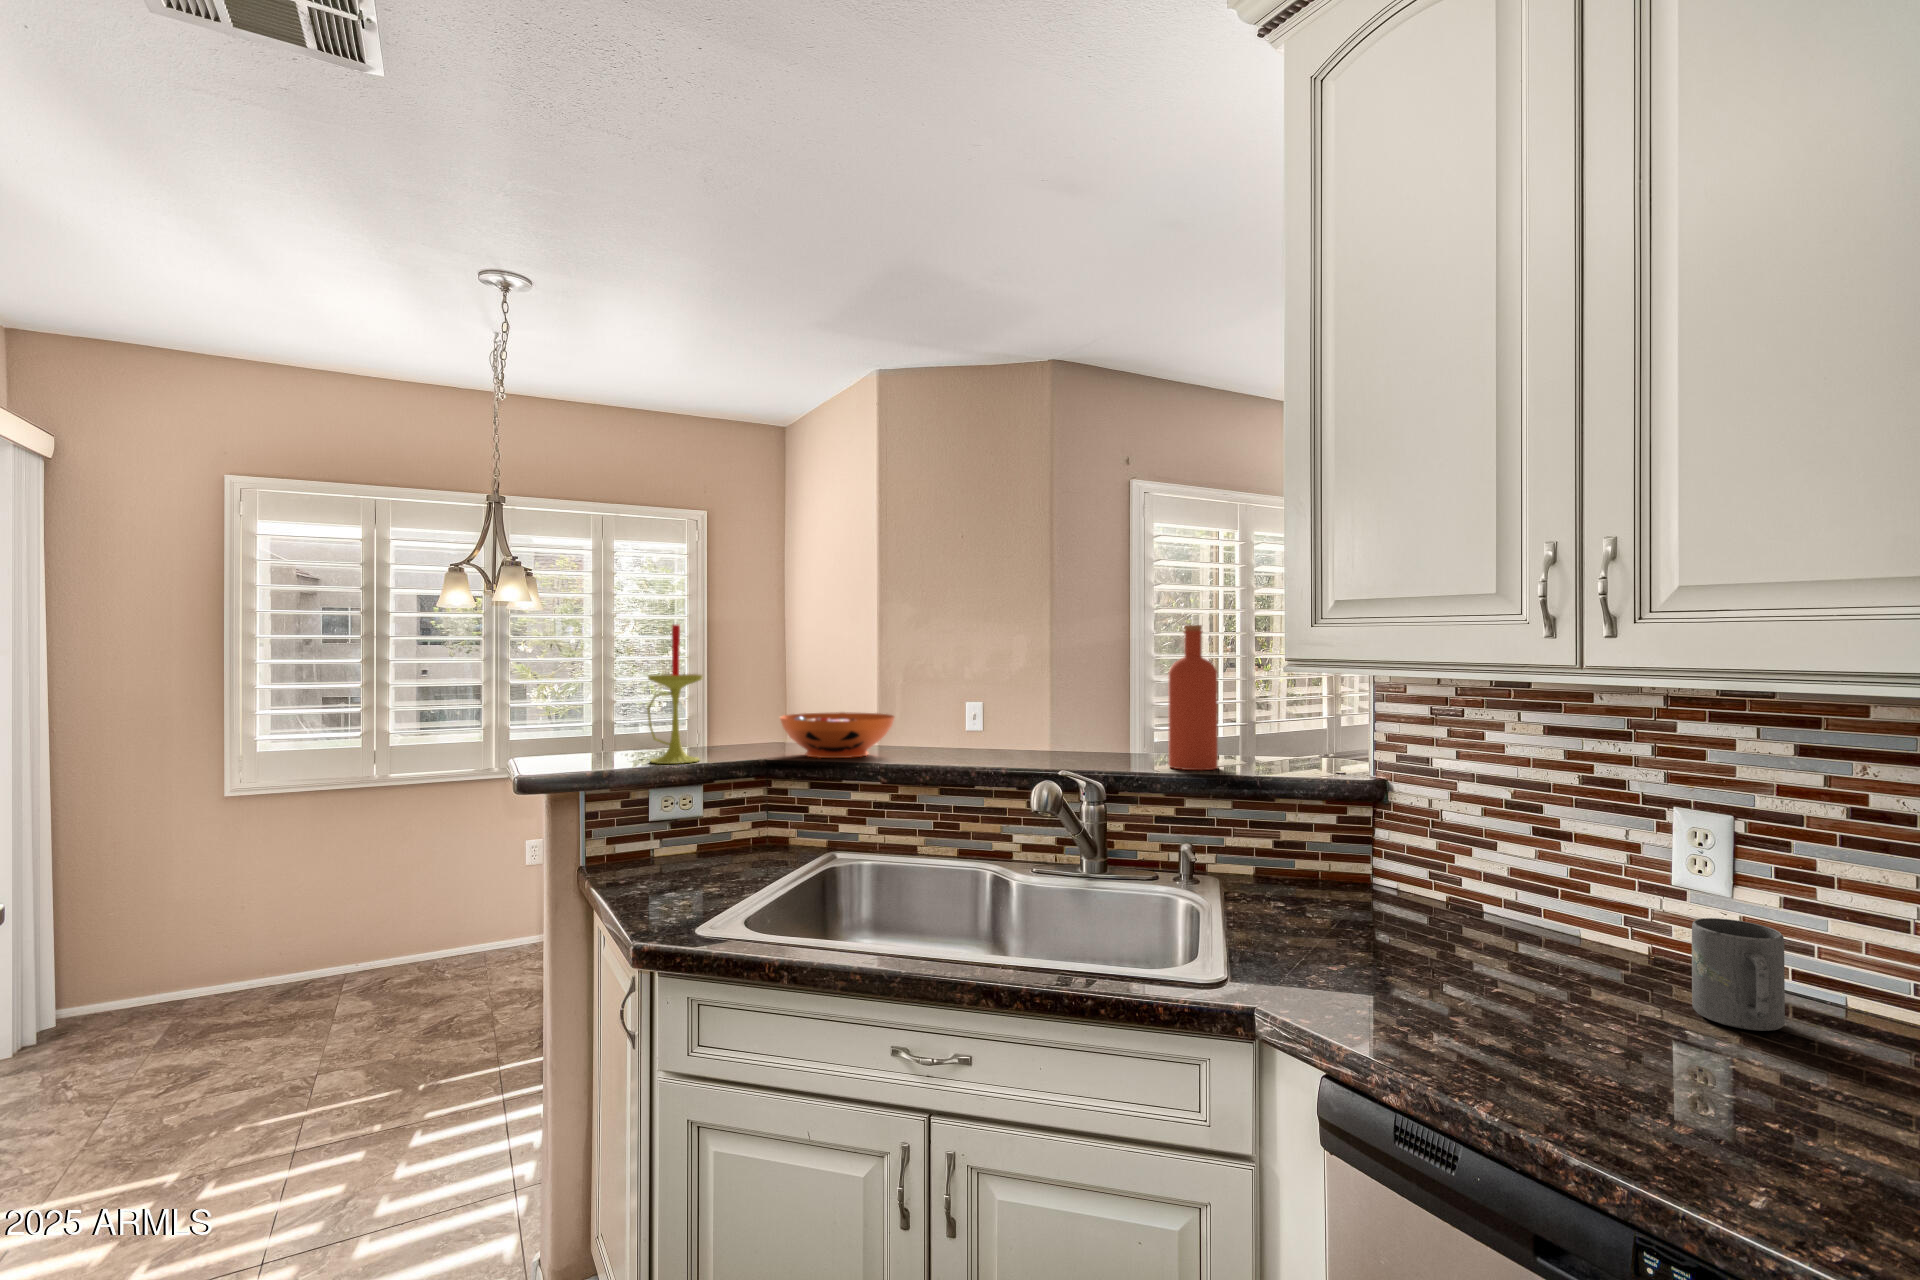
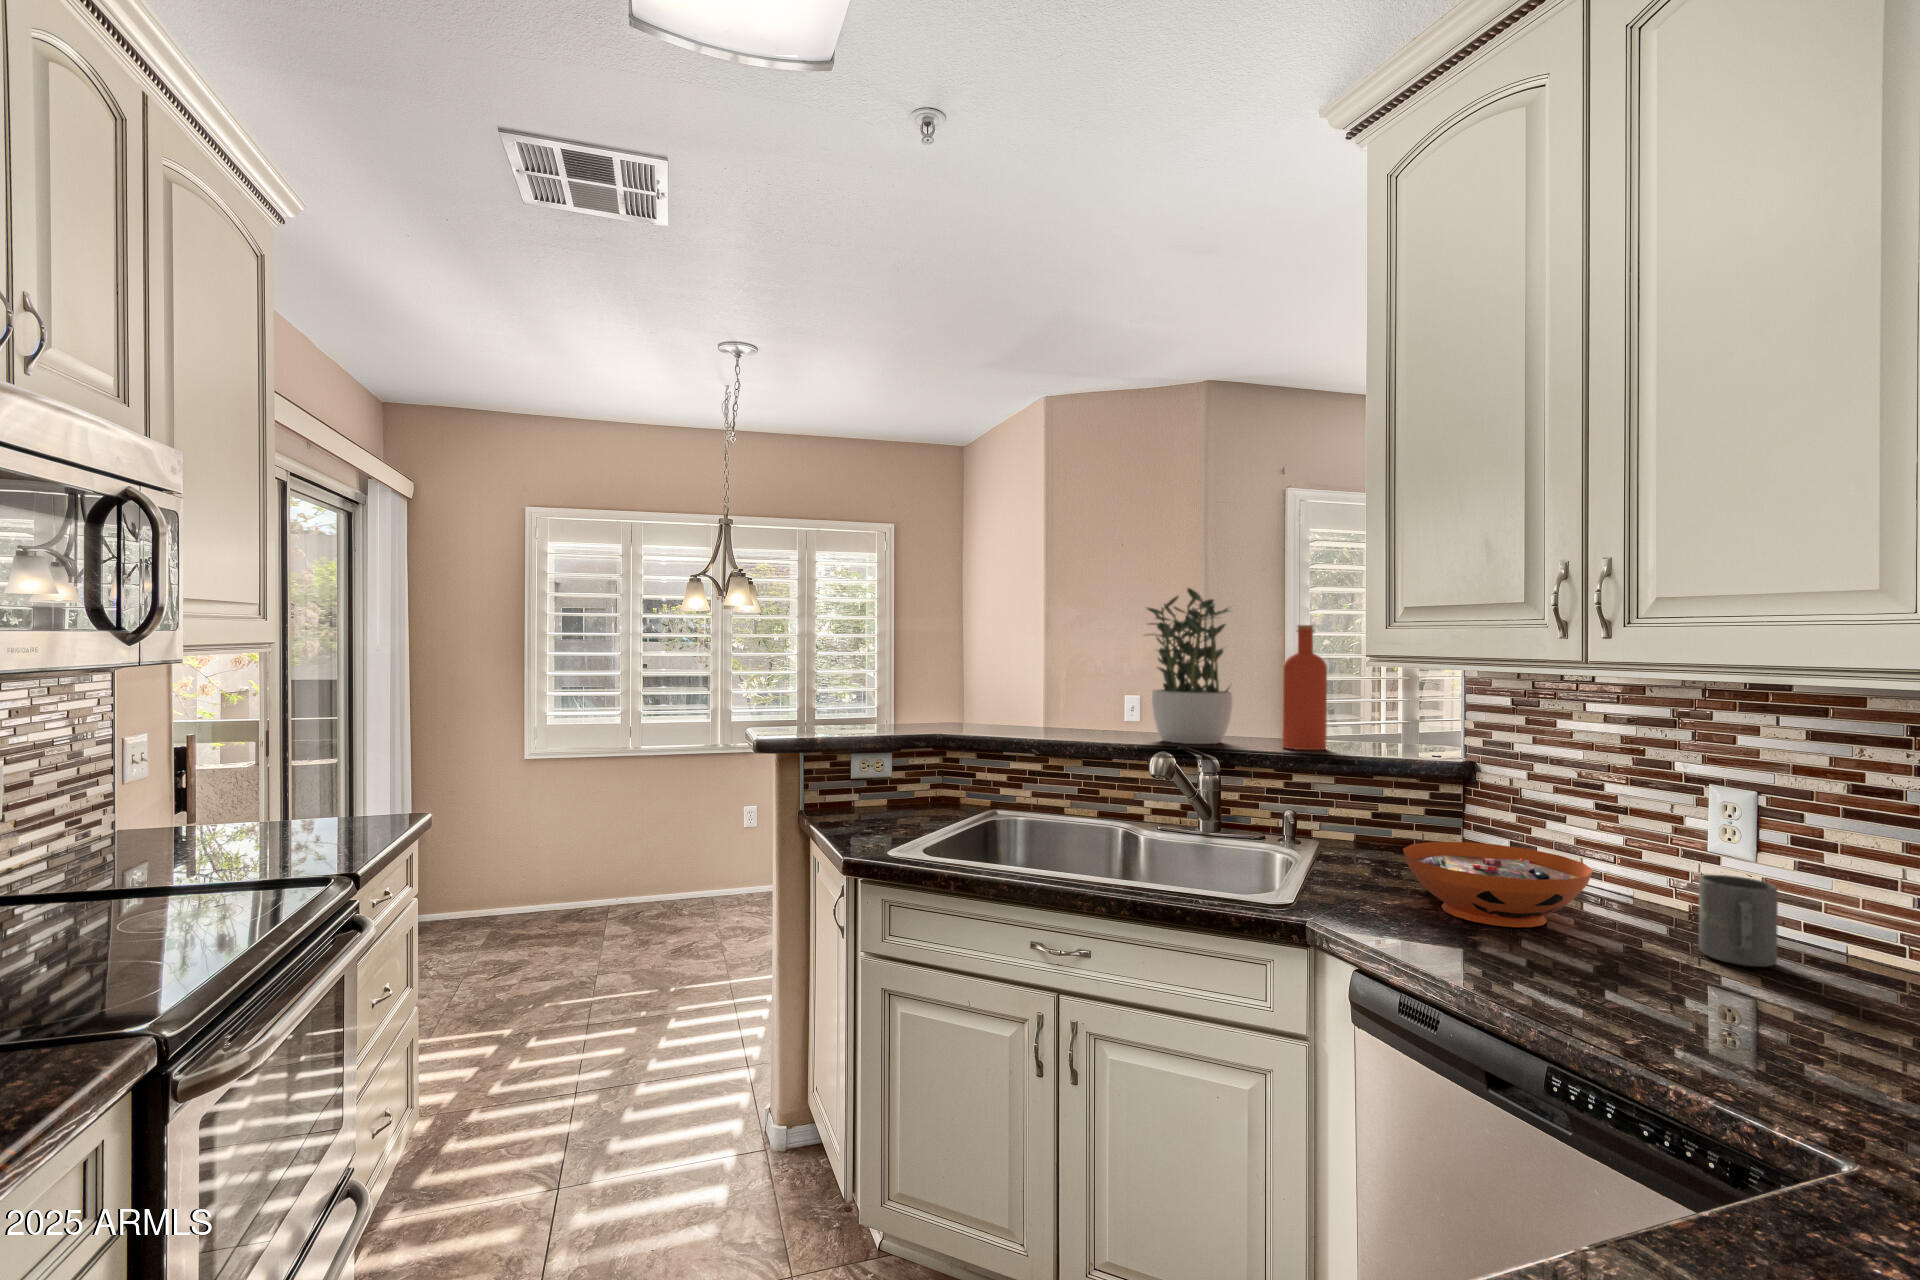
potted plant: none [1005,582,1110,766] -> present [1147,588,1232,744]
candle: present [647,625,702,764] -> none [851,619,895,733]
decorative bowl: present [780,712,894,758] -> present [1403,842,1593,927]

